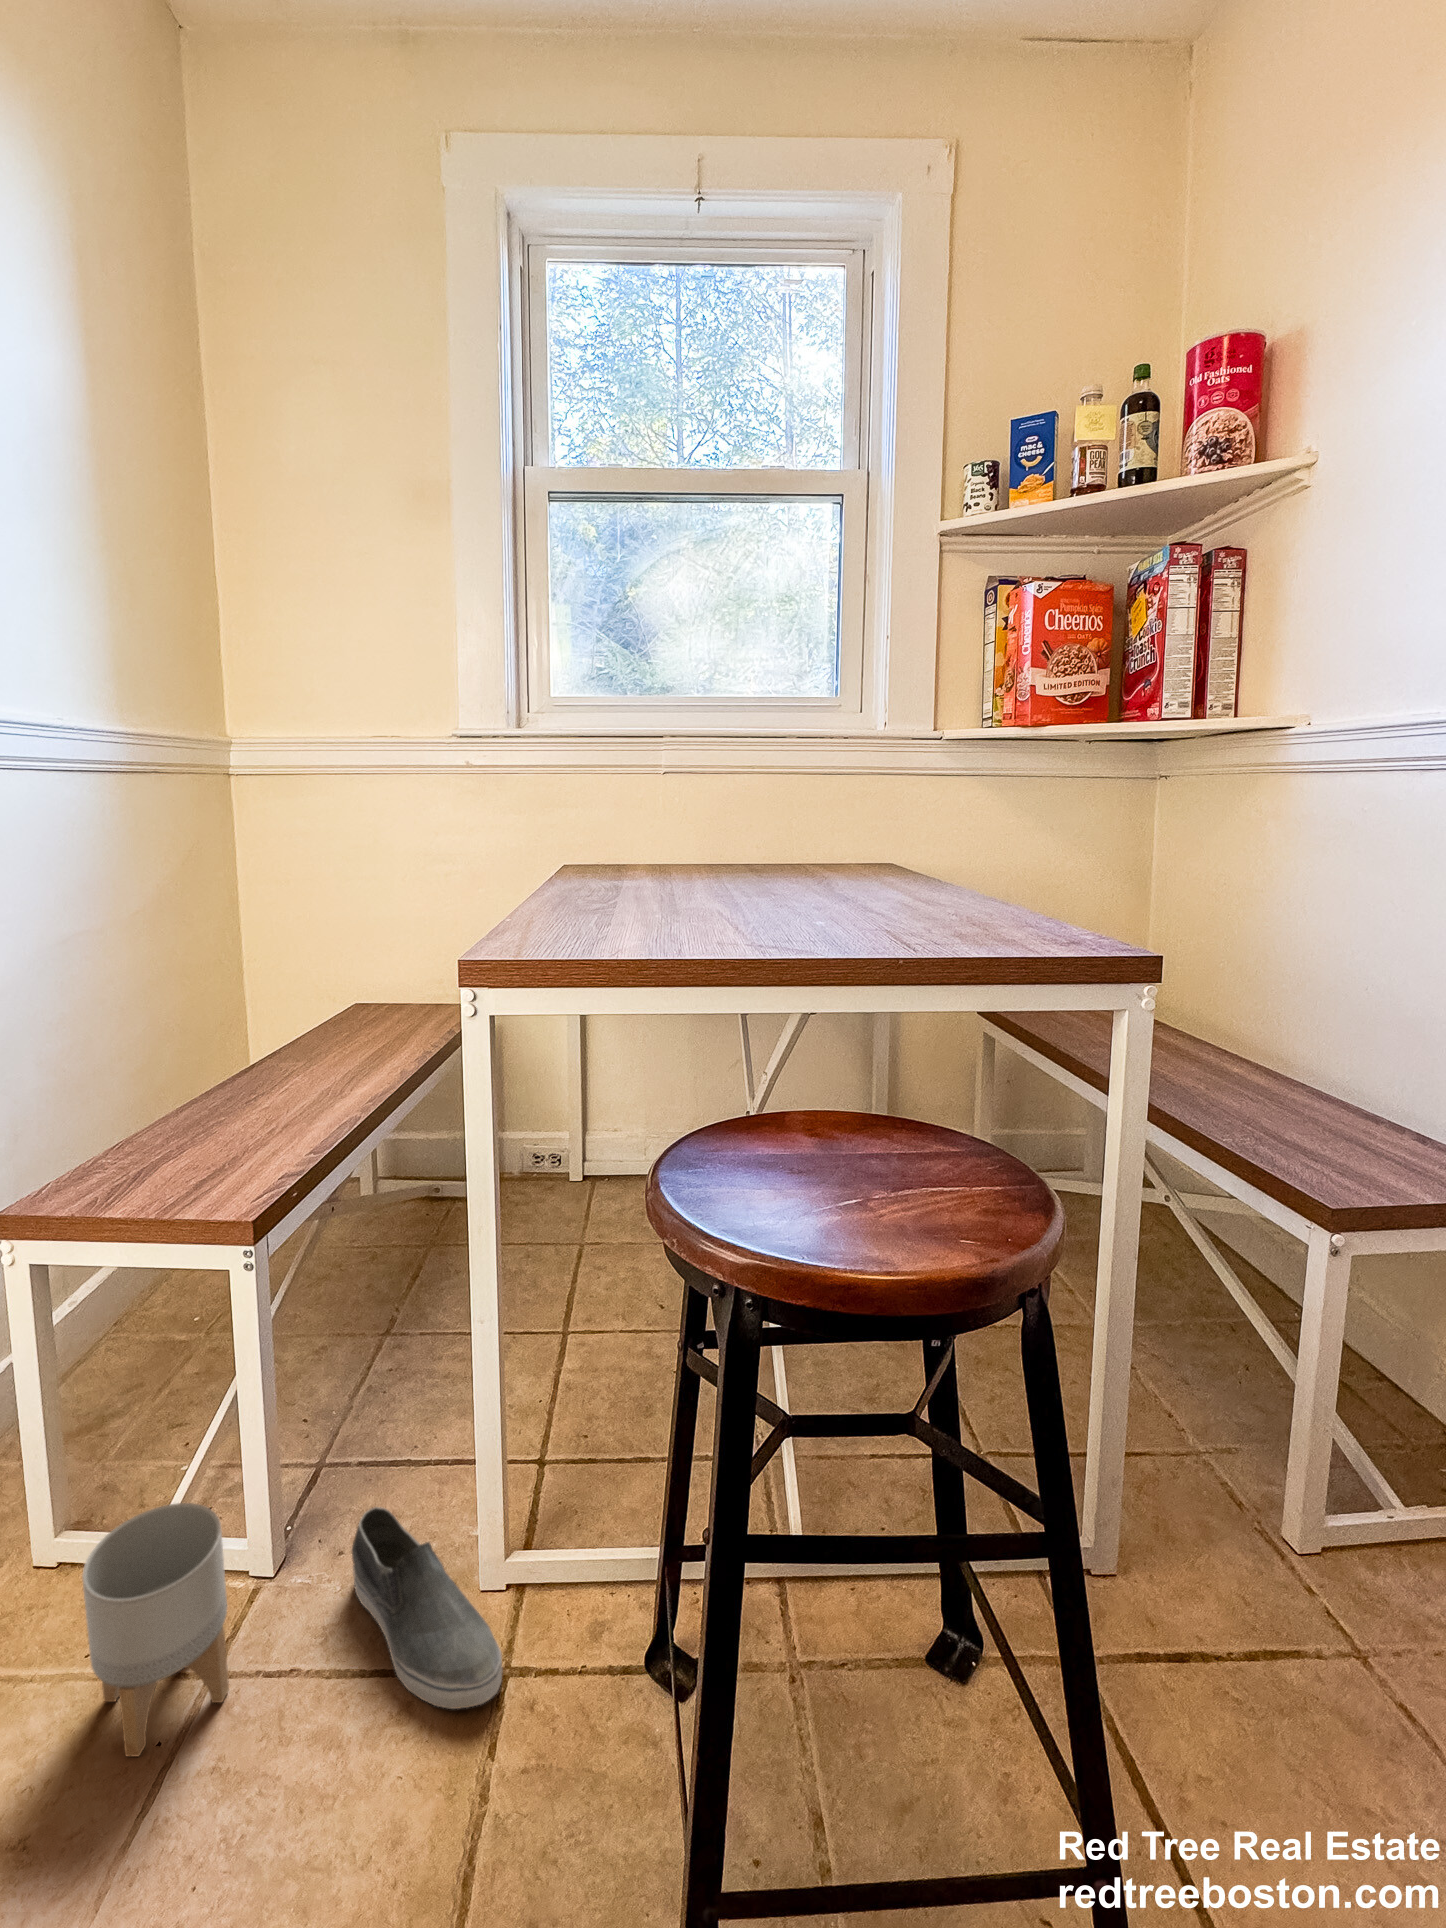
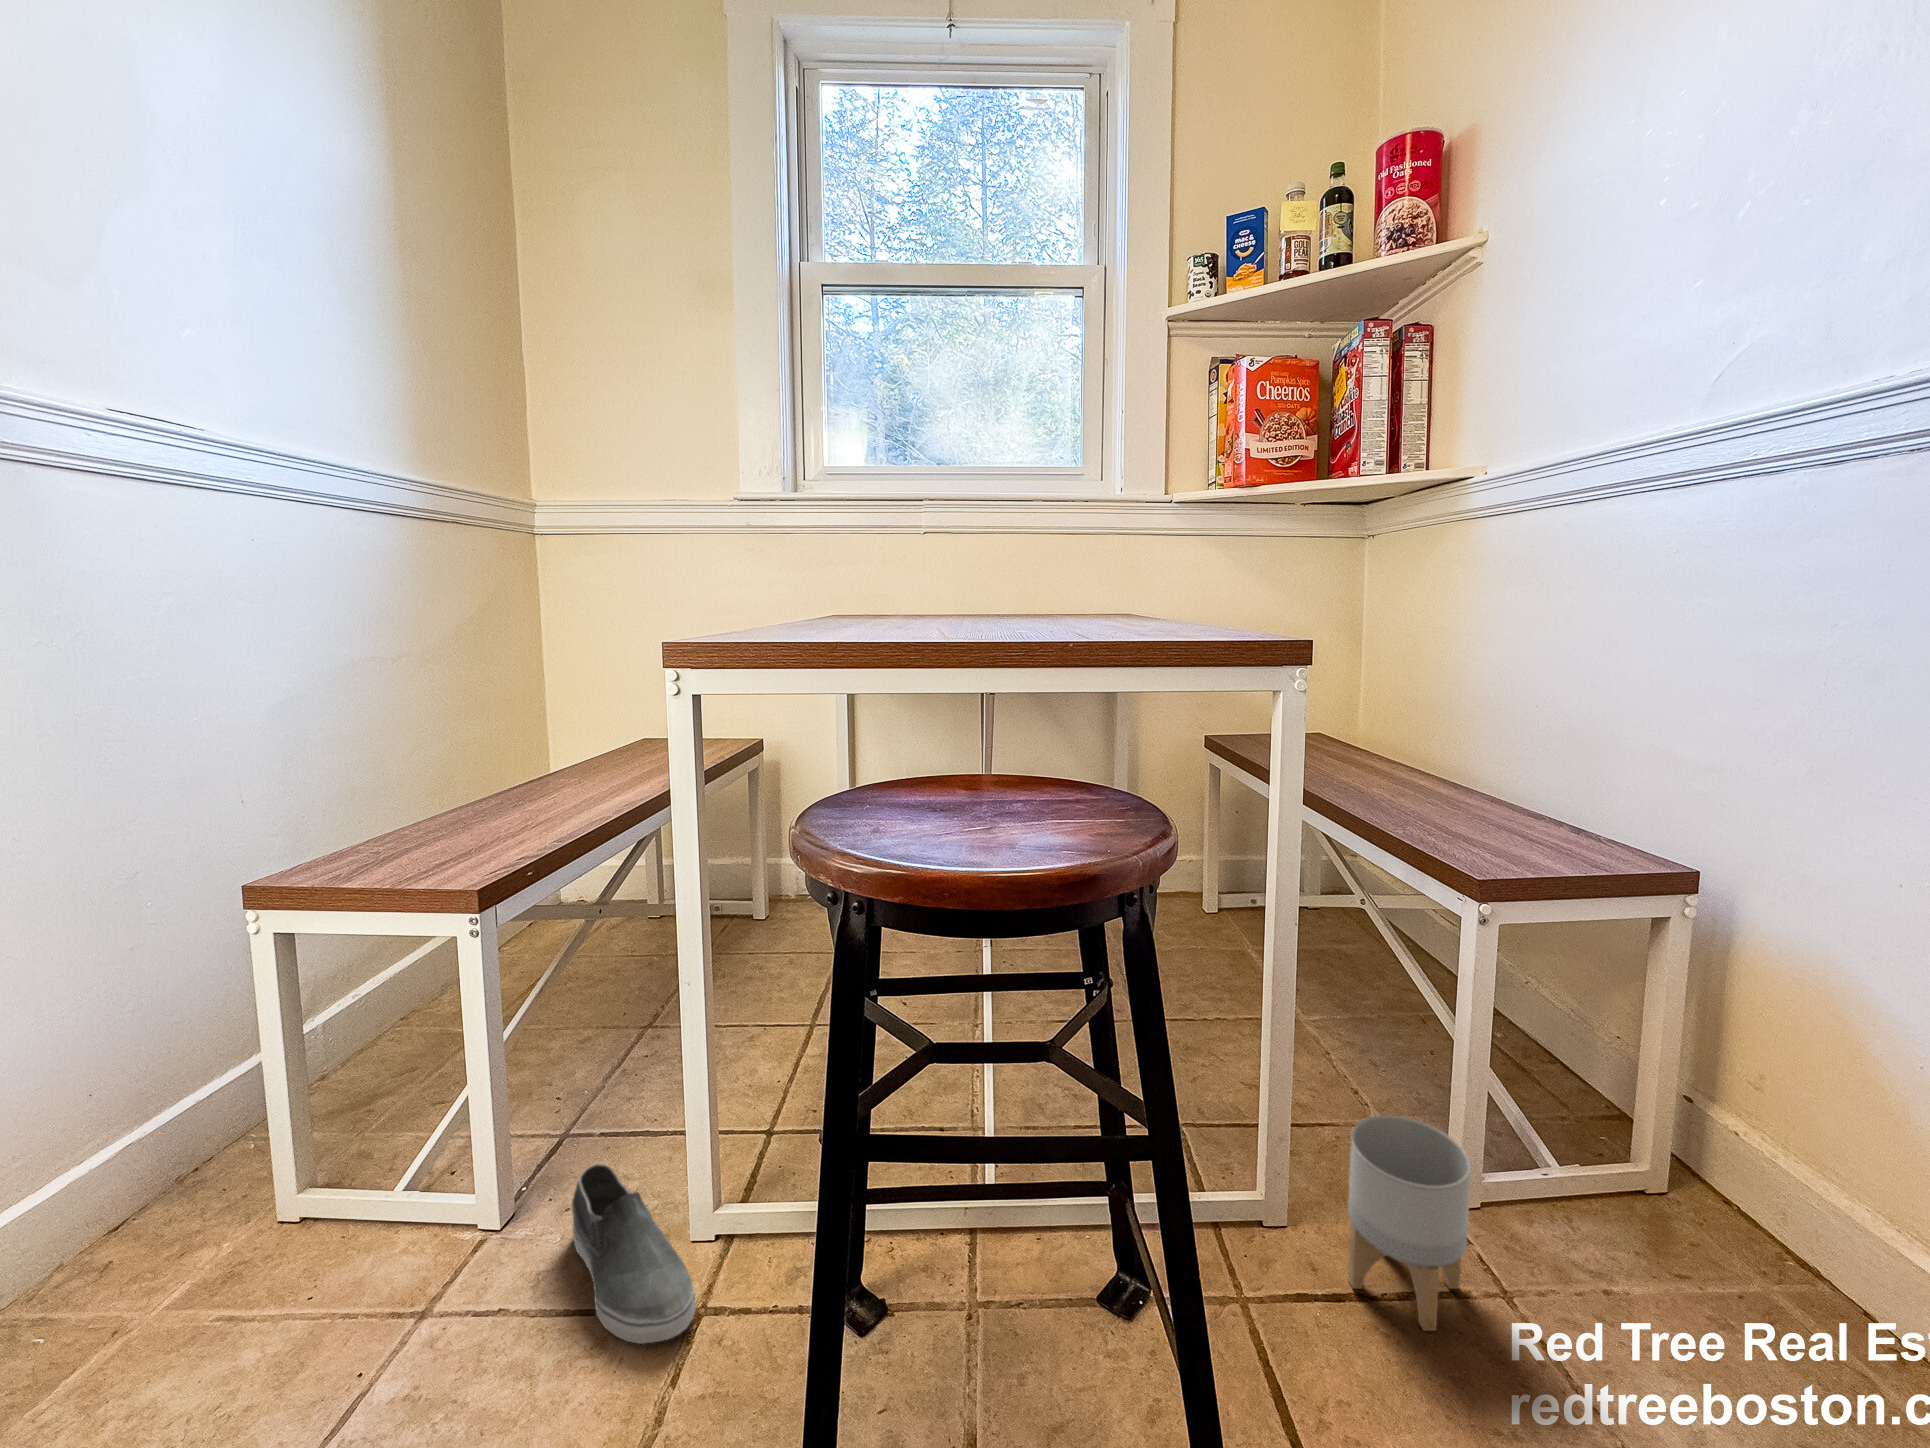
planter: present [82,1503,229,1756] -> present [1348,1115,1471,1331]

